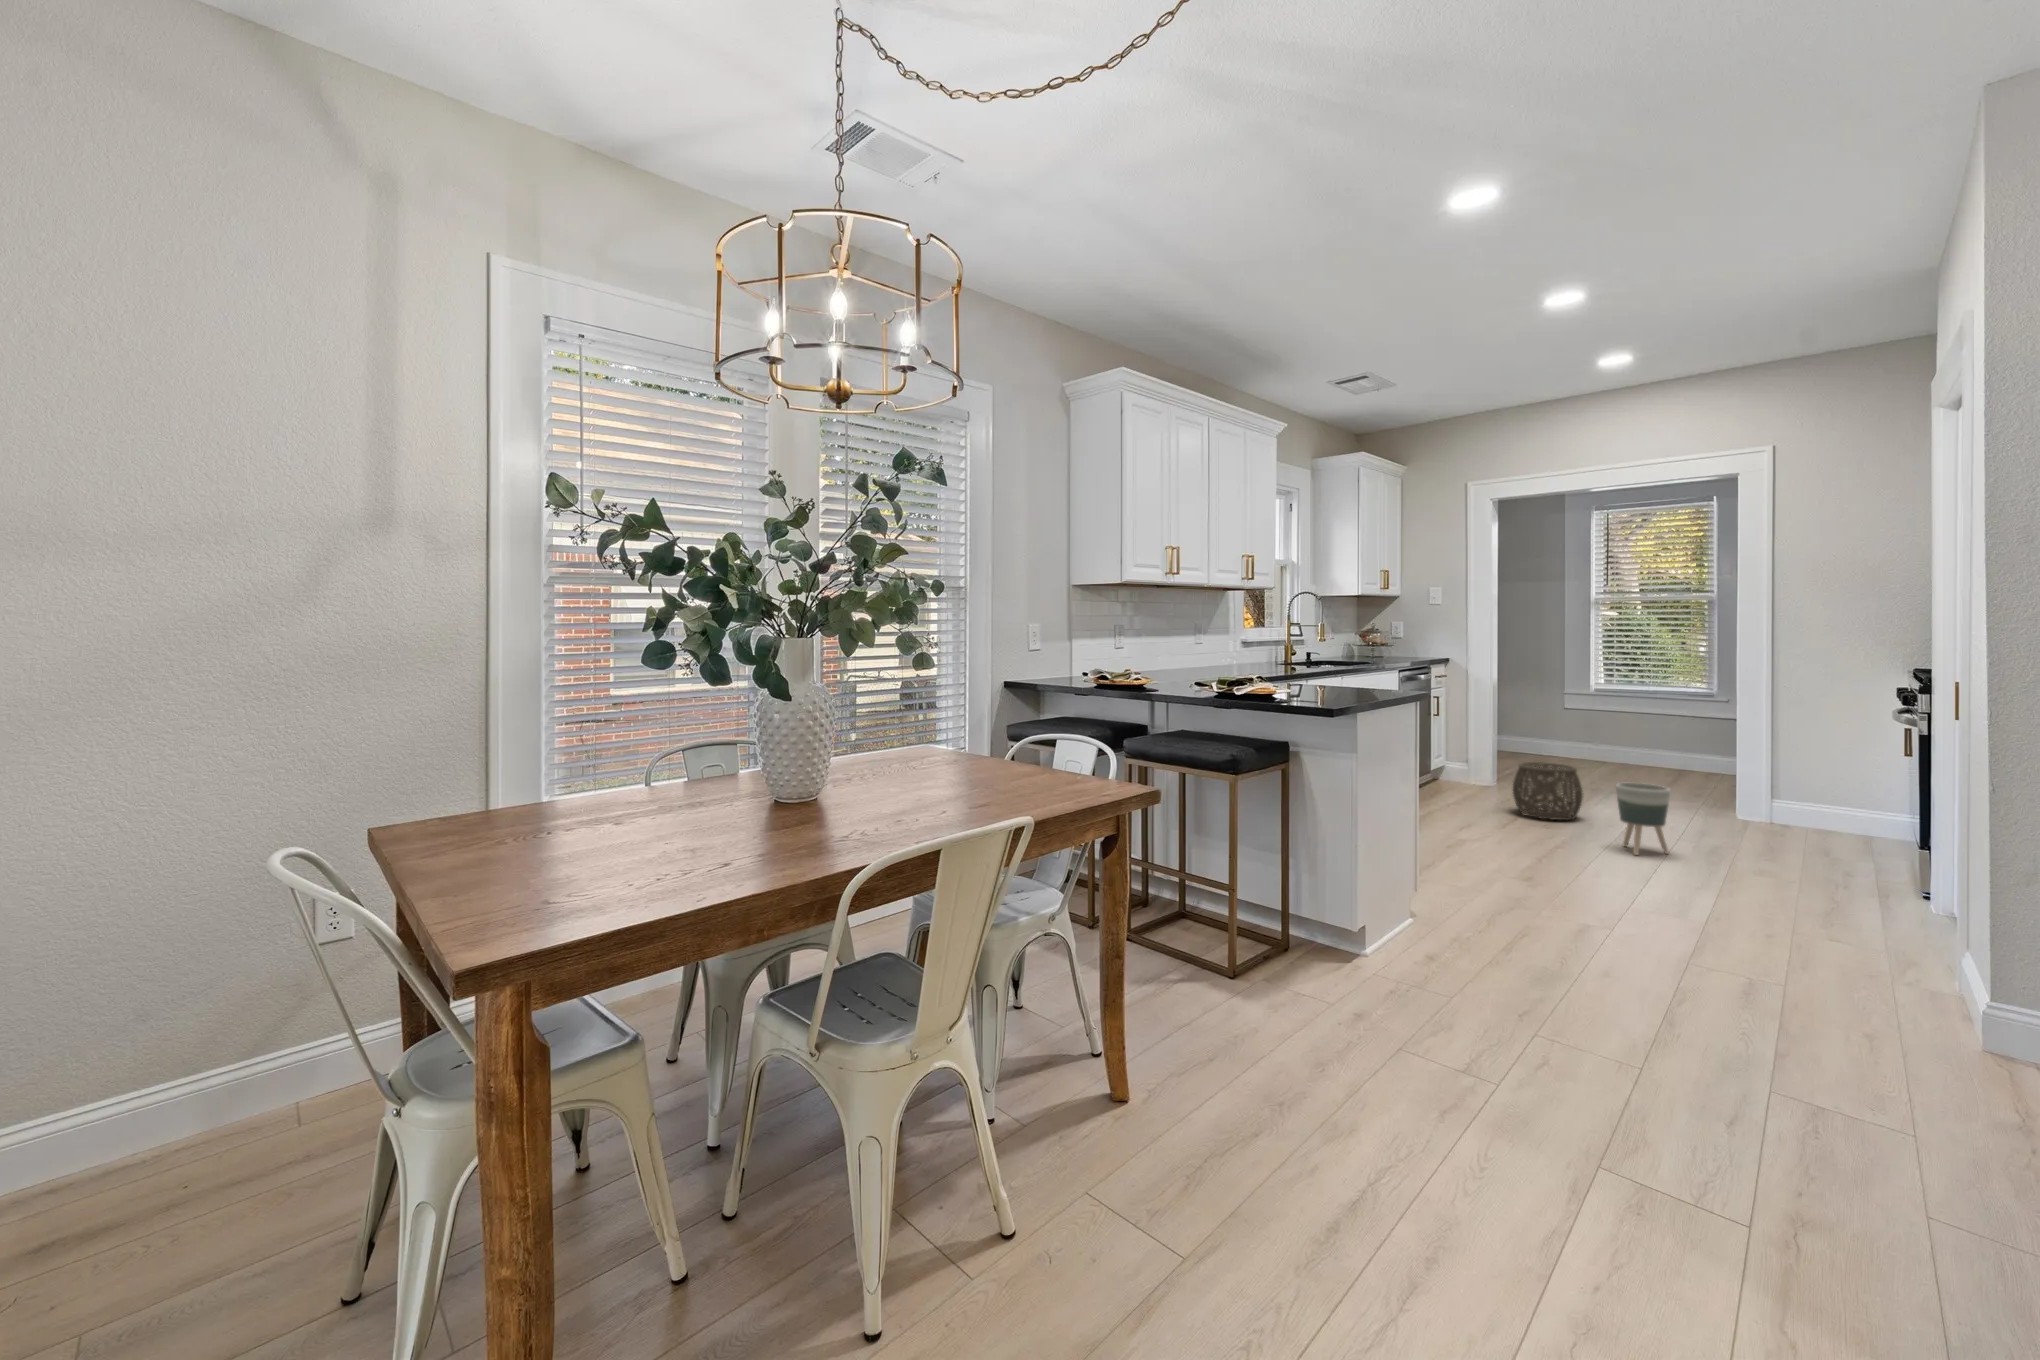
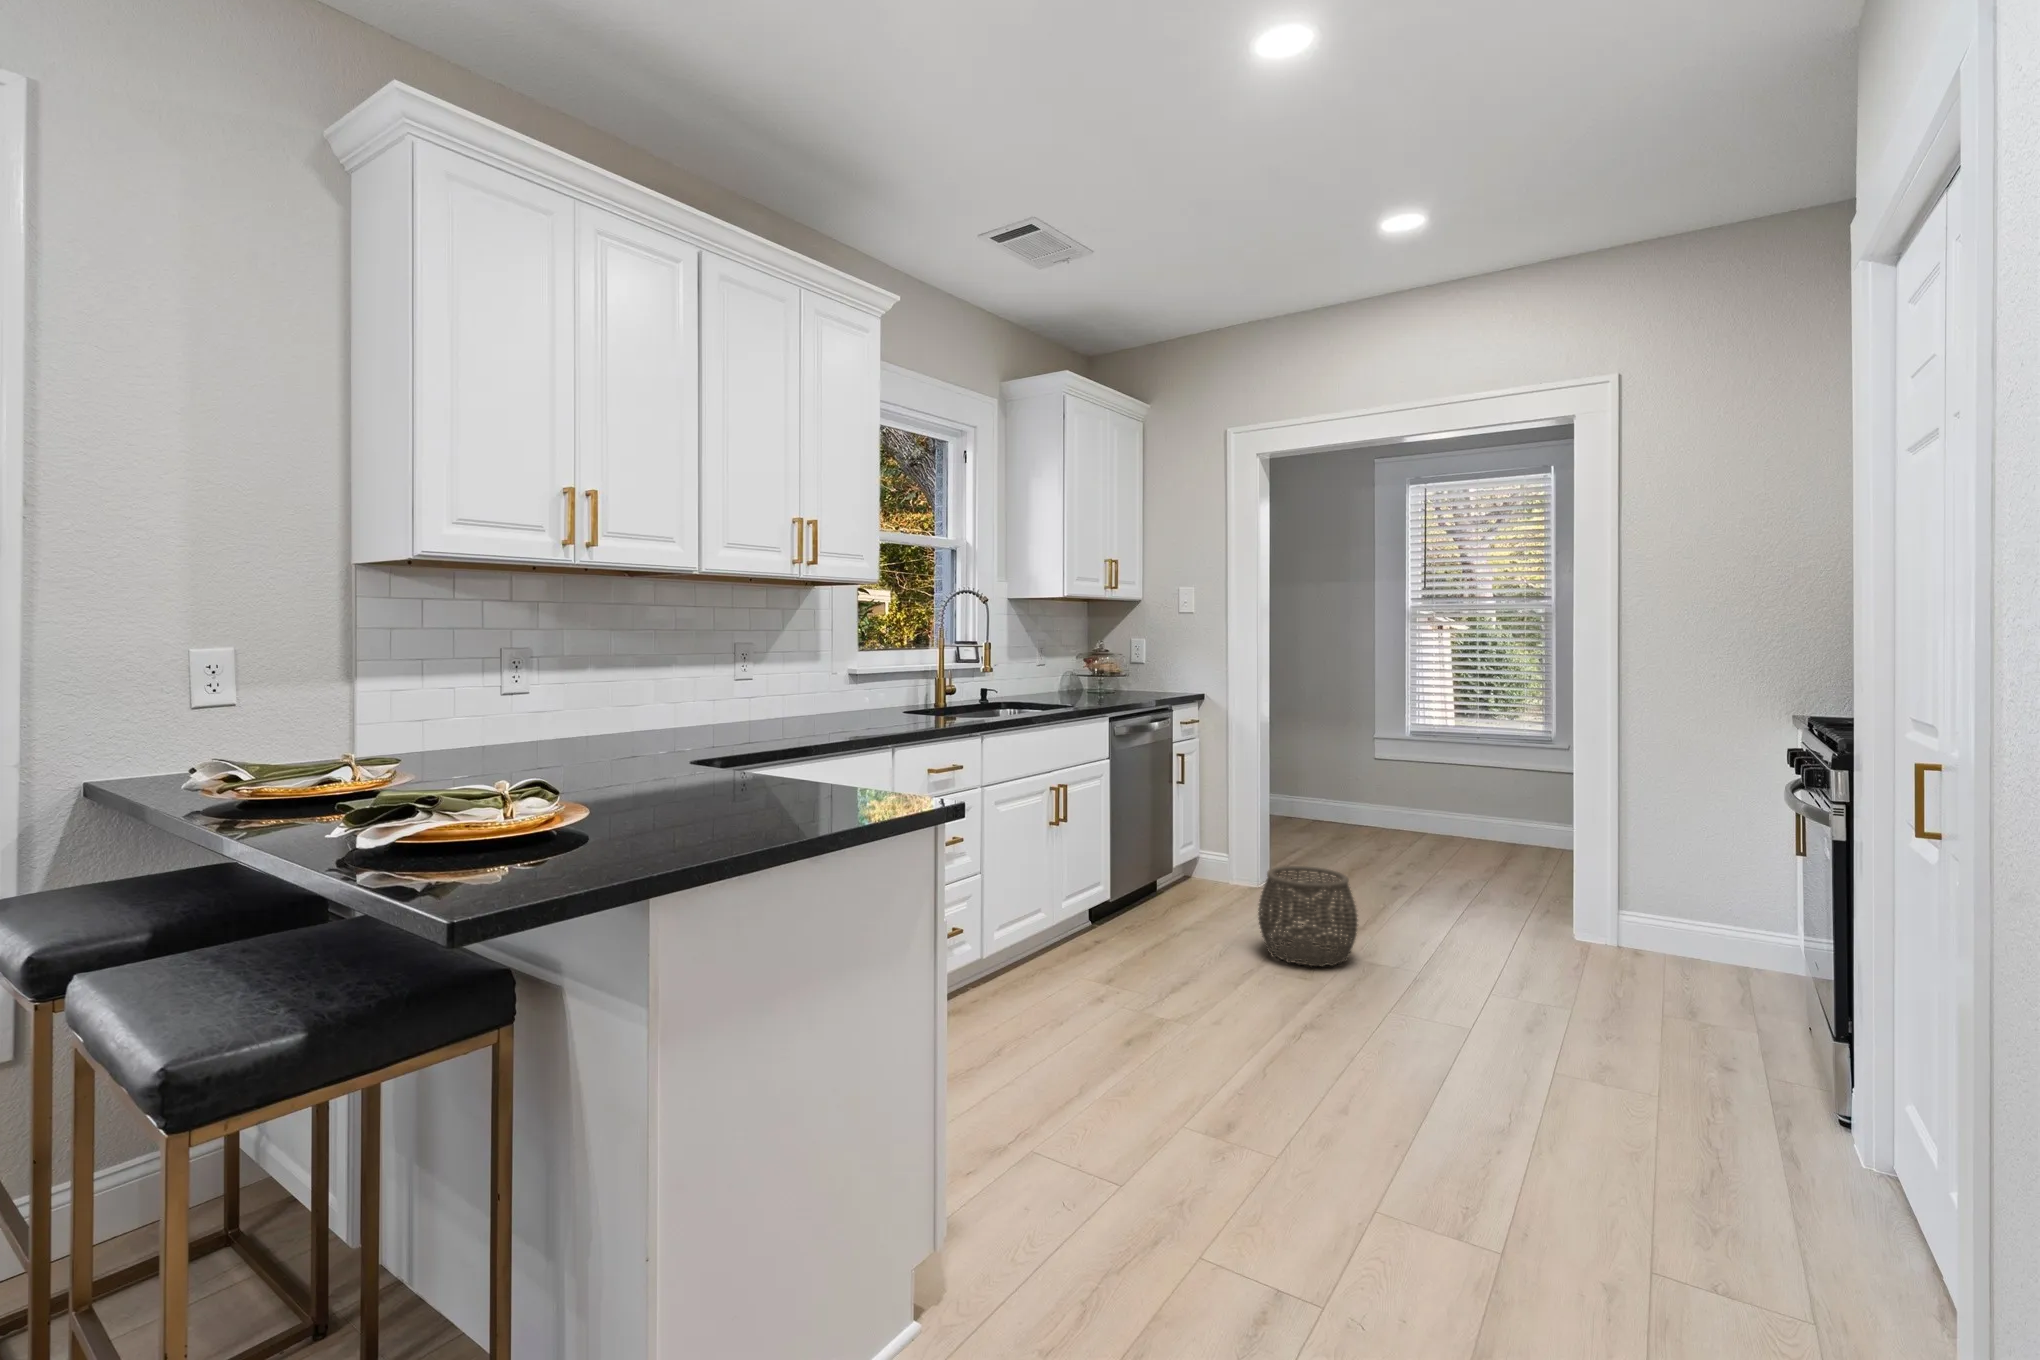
planter: present [1616,783,1671,855] -> none [1388,920,1469,1053]

